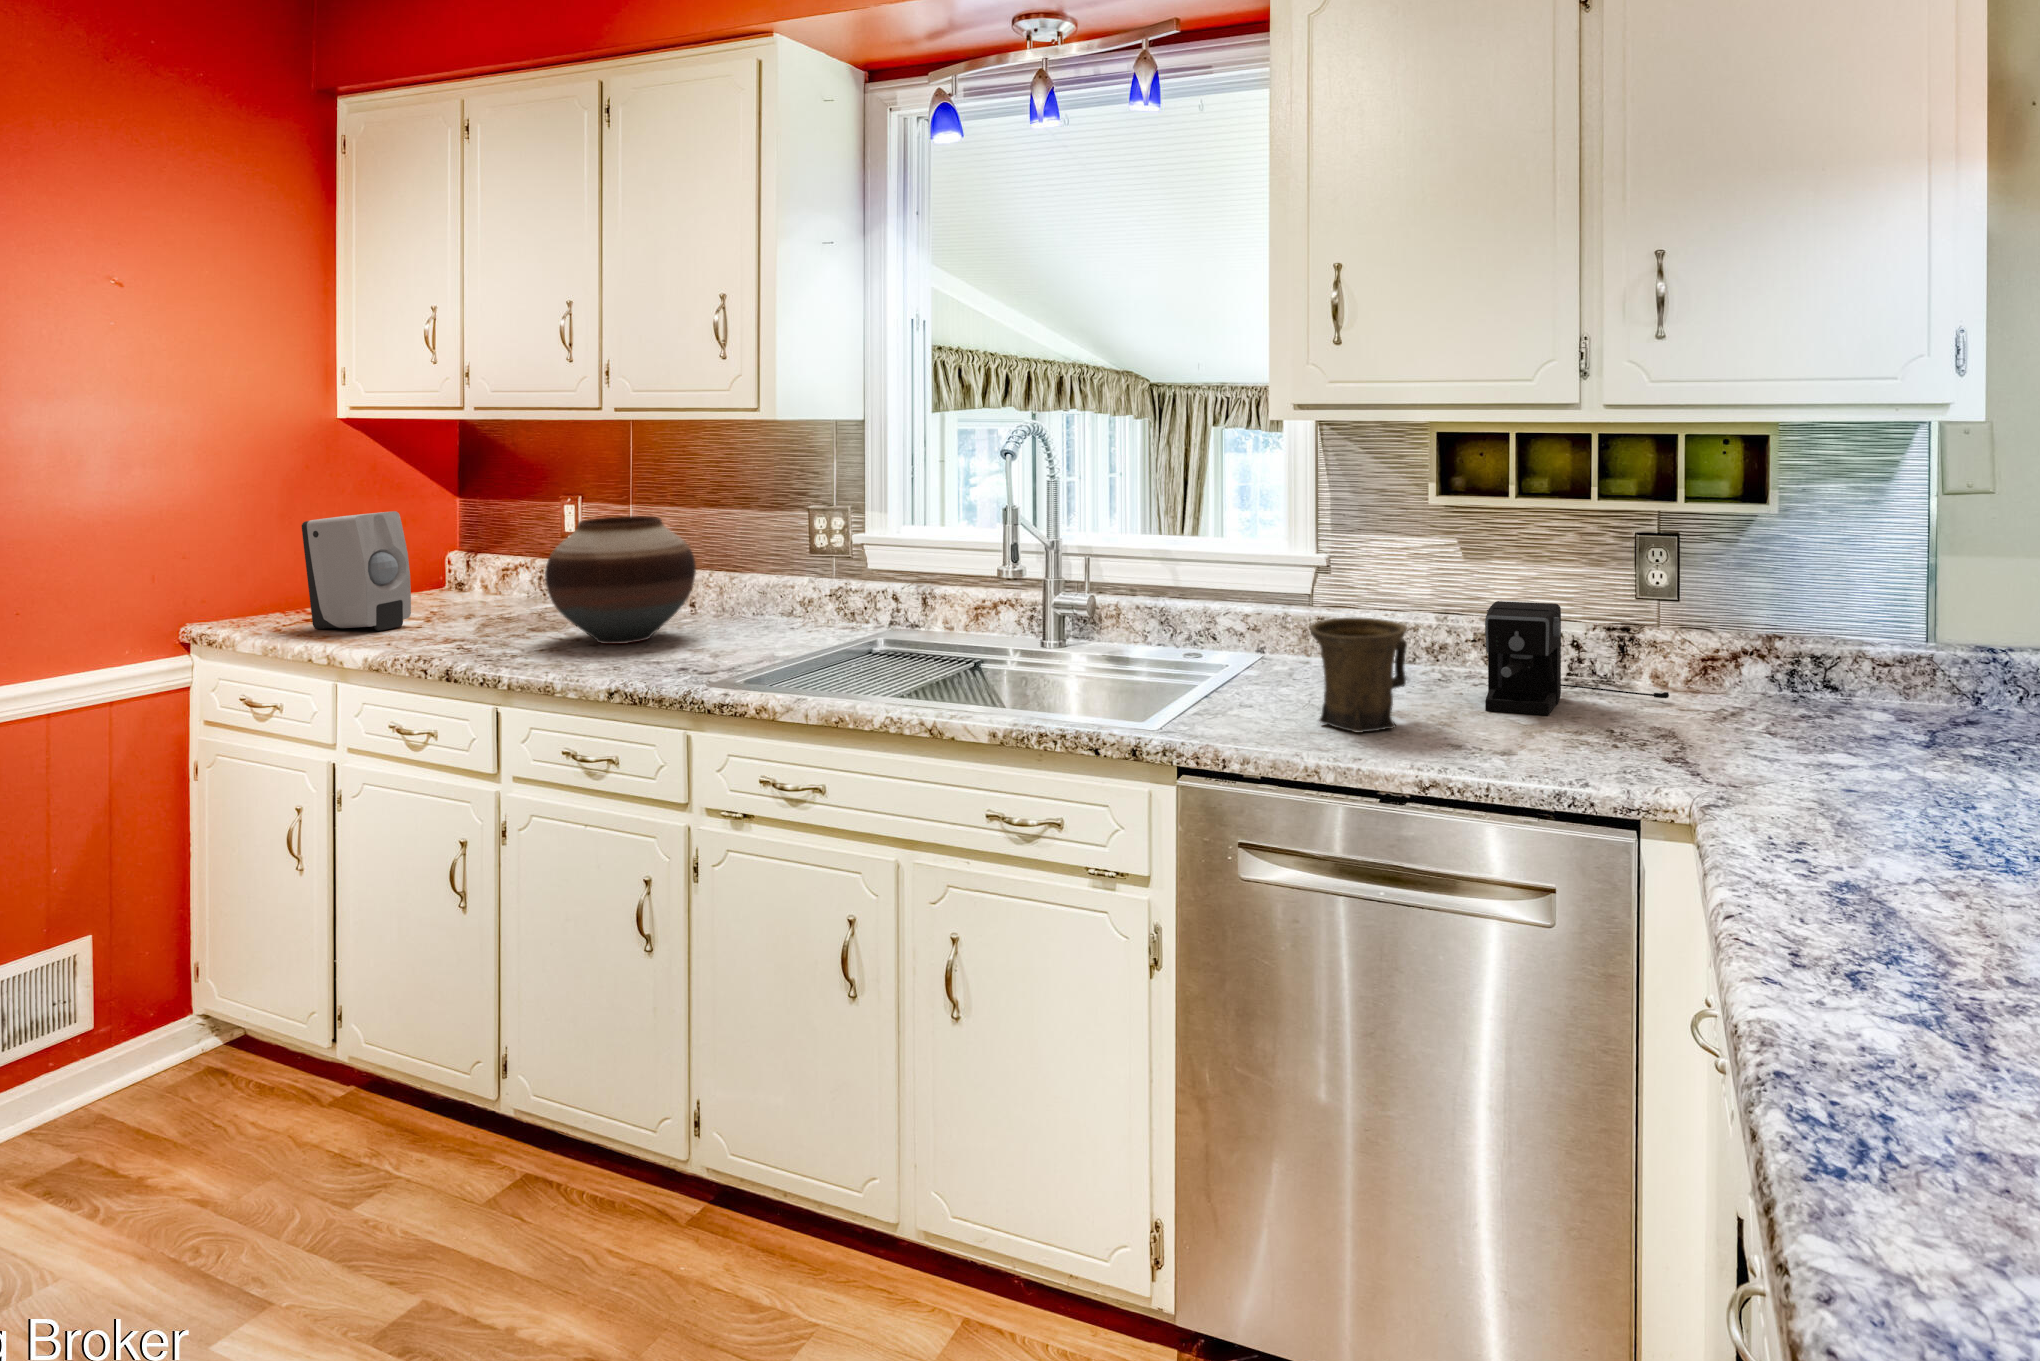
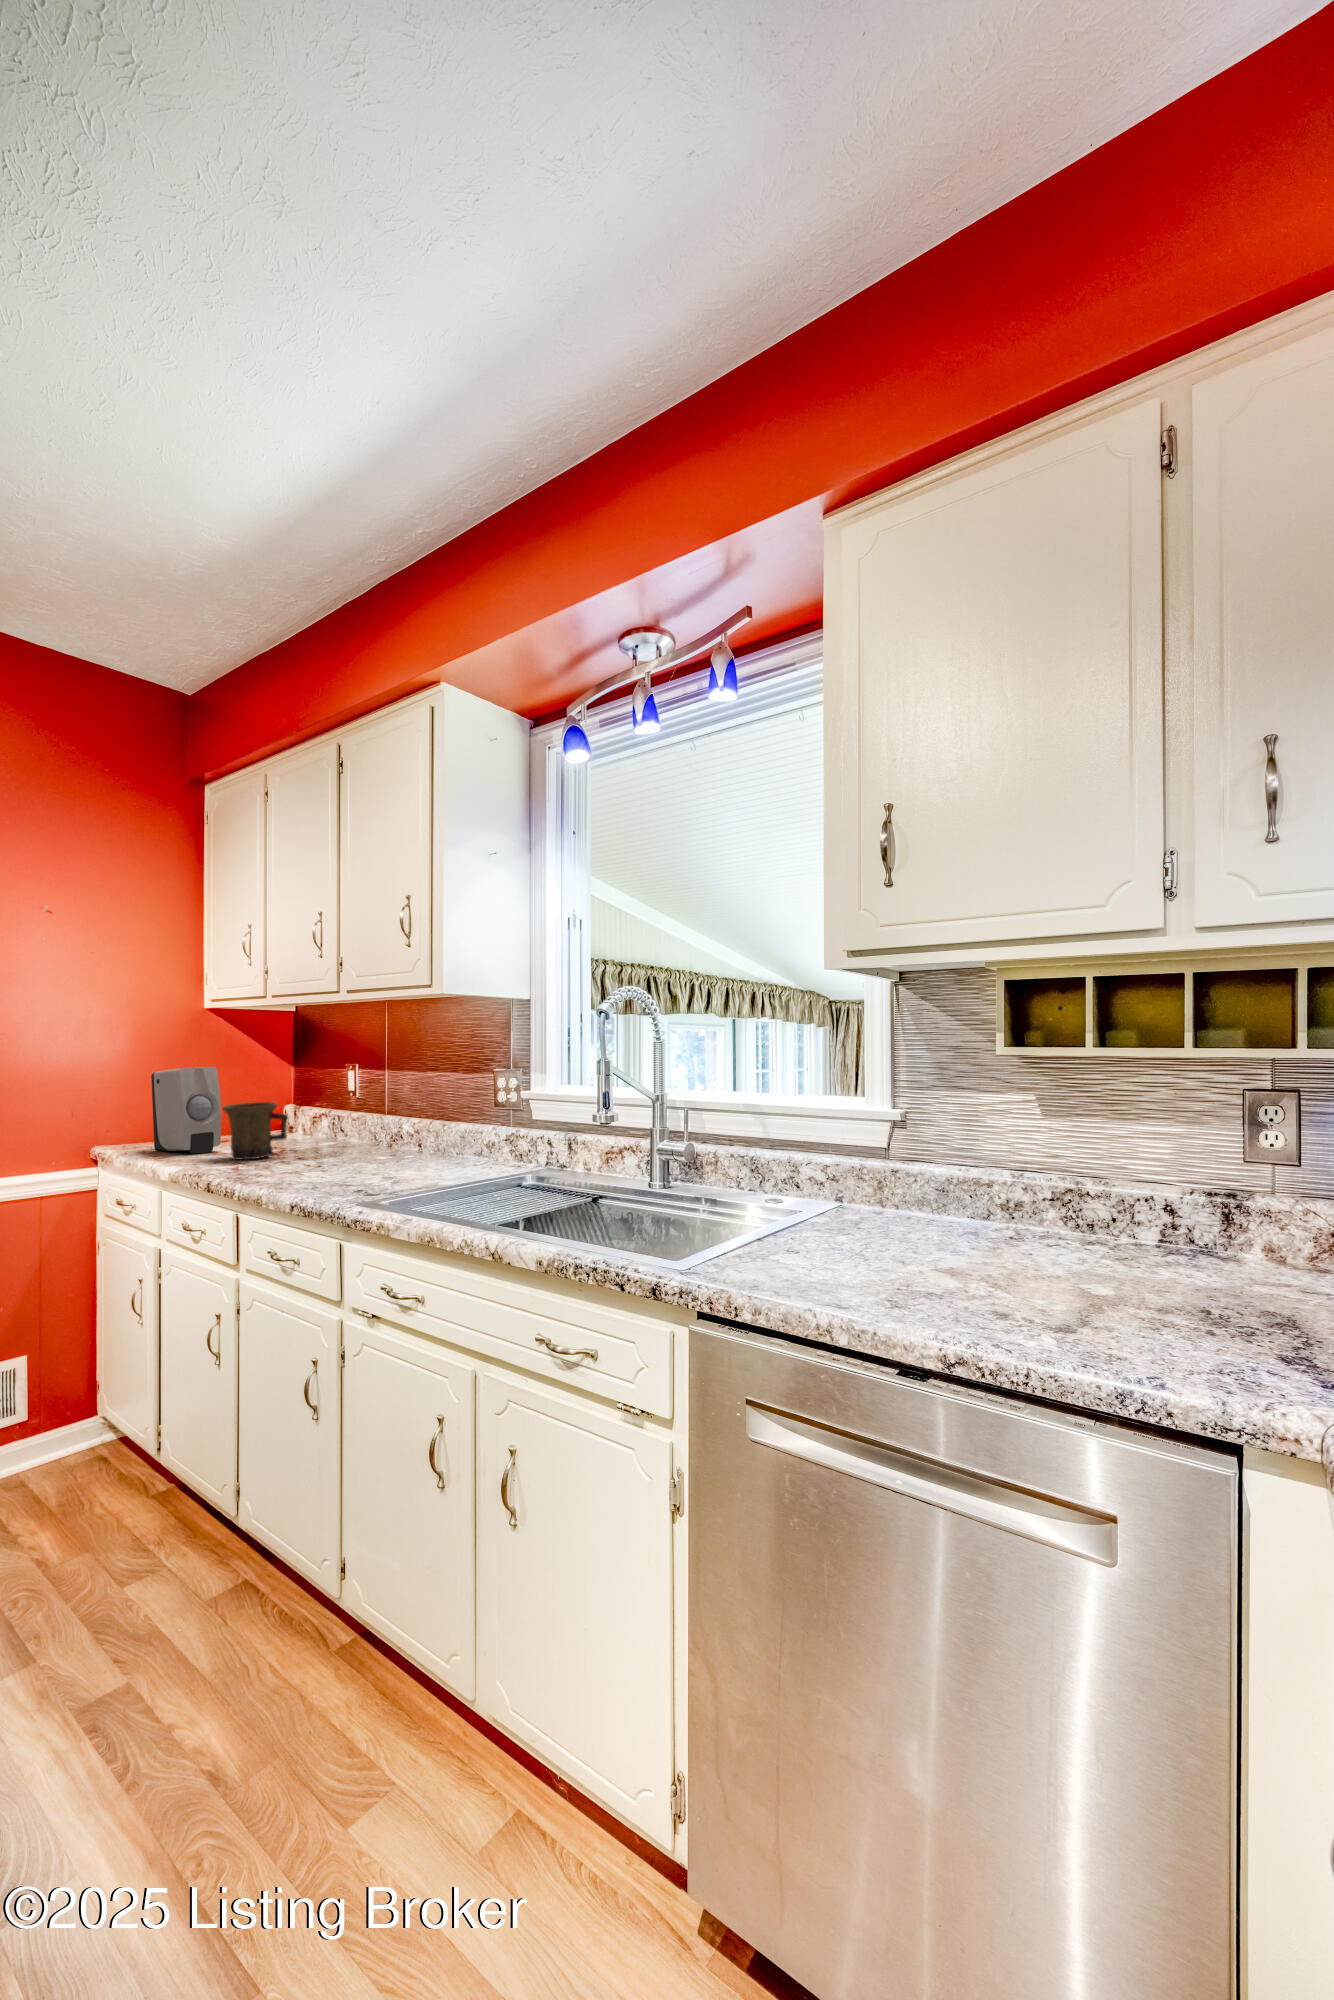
vase: present [545,516,696,644] -> none [285,1072,402,1170]
coffee maker: present [1485,601,1669,715] -> none [1051,1156,1281,1284]
mug: present [1310,617,1407,733] -> present [222,1102,288,1160]

